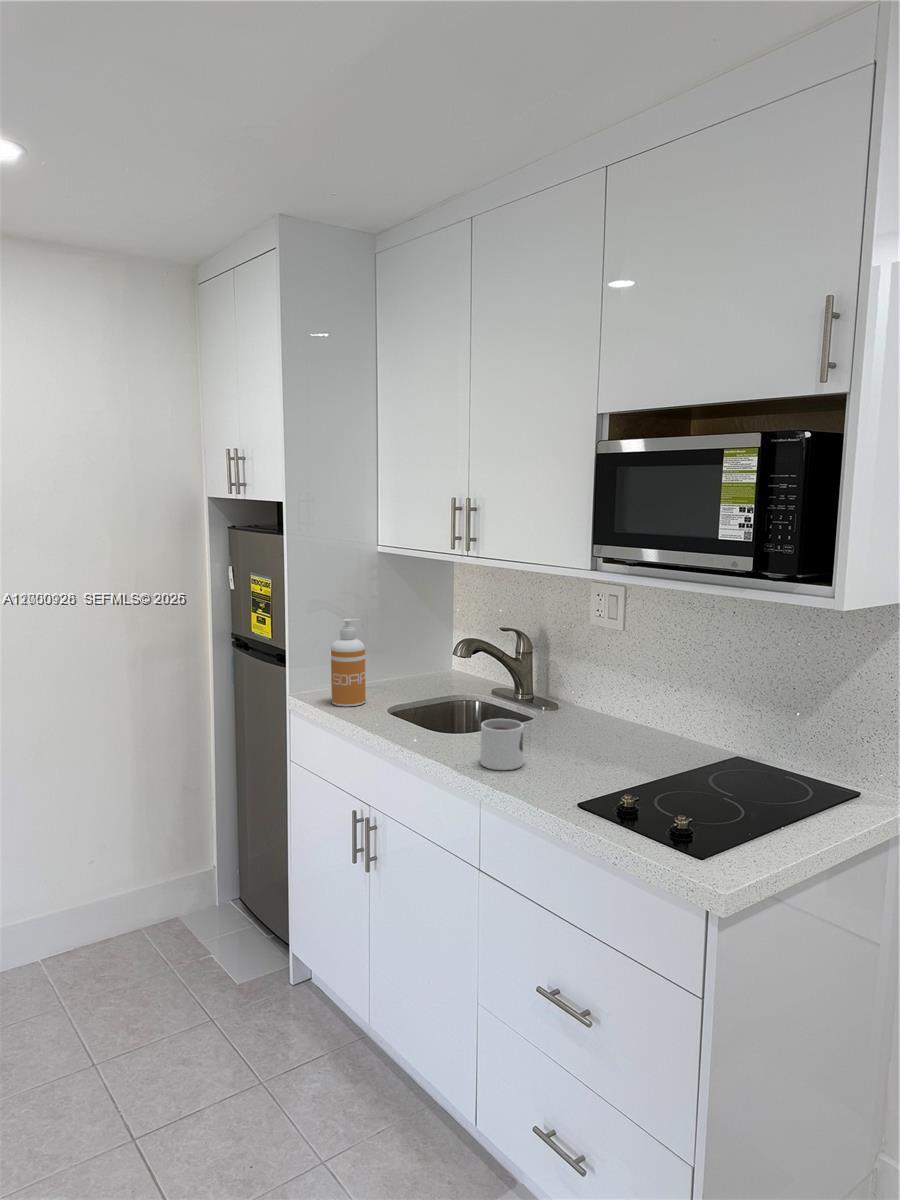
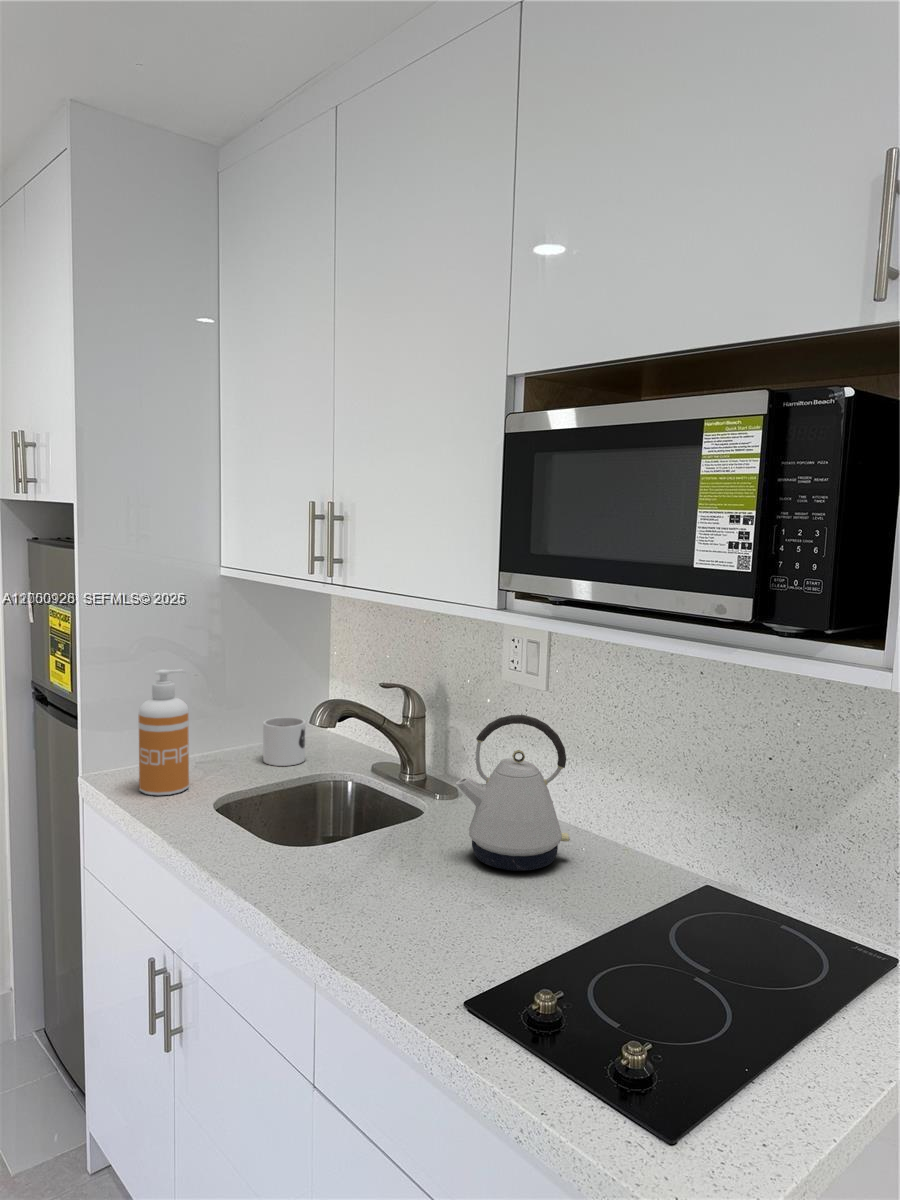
kettle: none [561,642,640,747] -> present [456,715,570,871]
mug: present [481,719,523,770] -> present [263,717,305,766]

